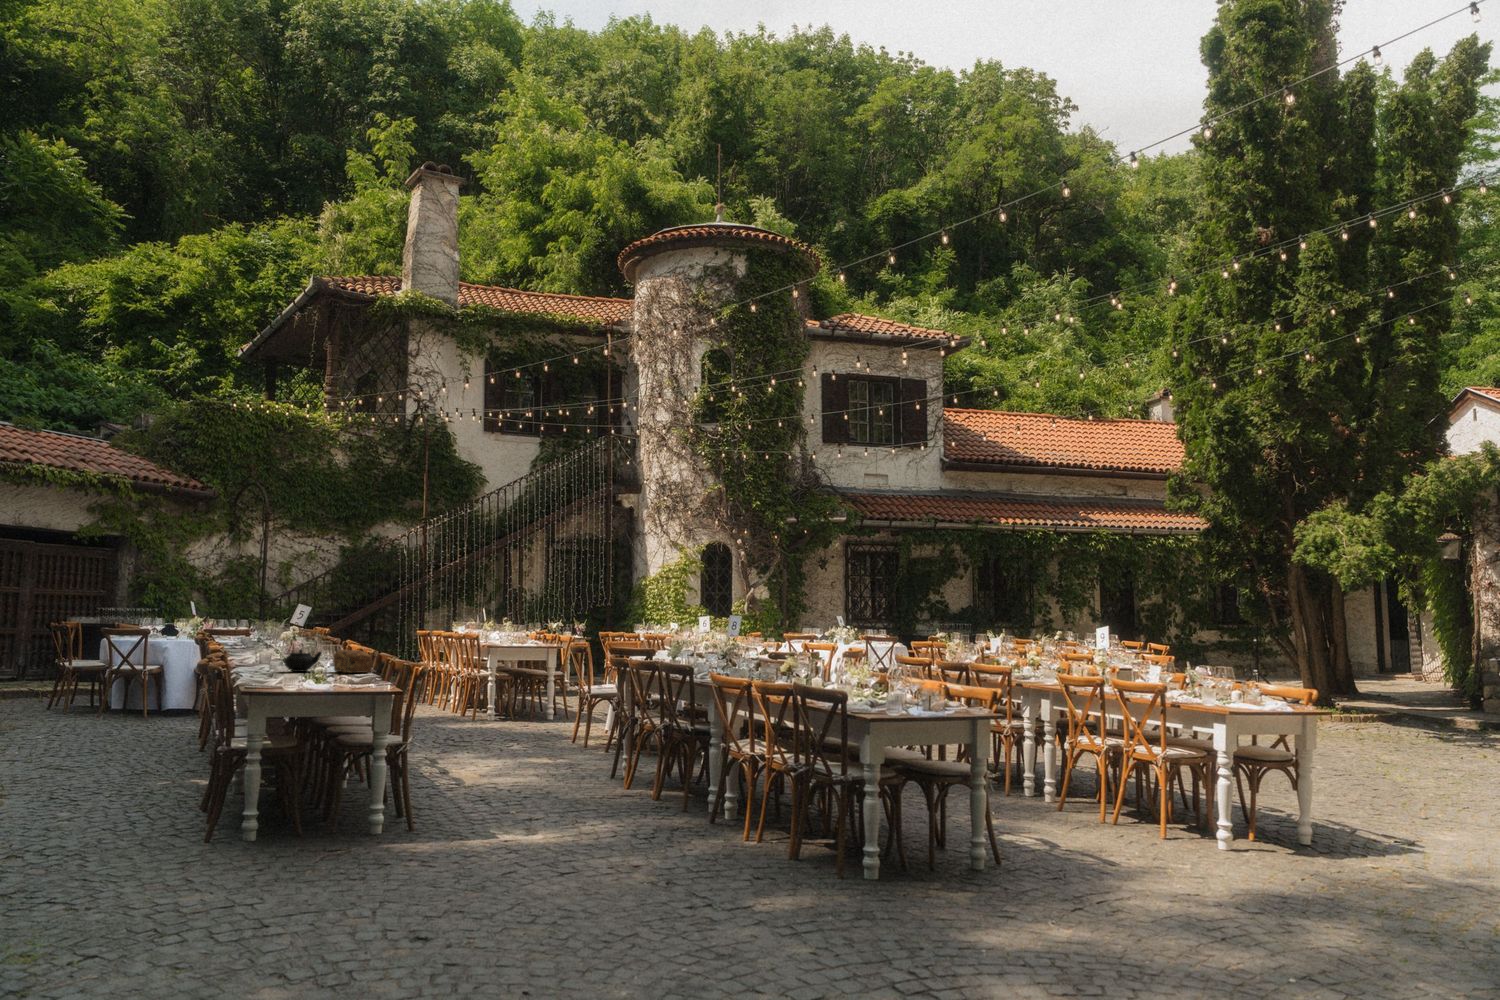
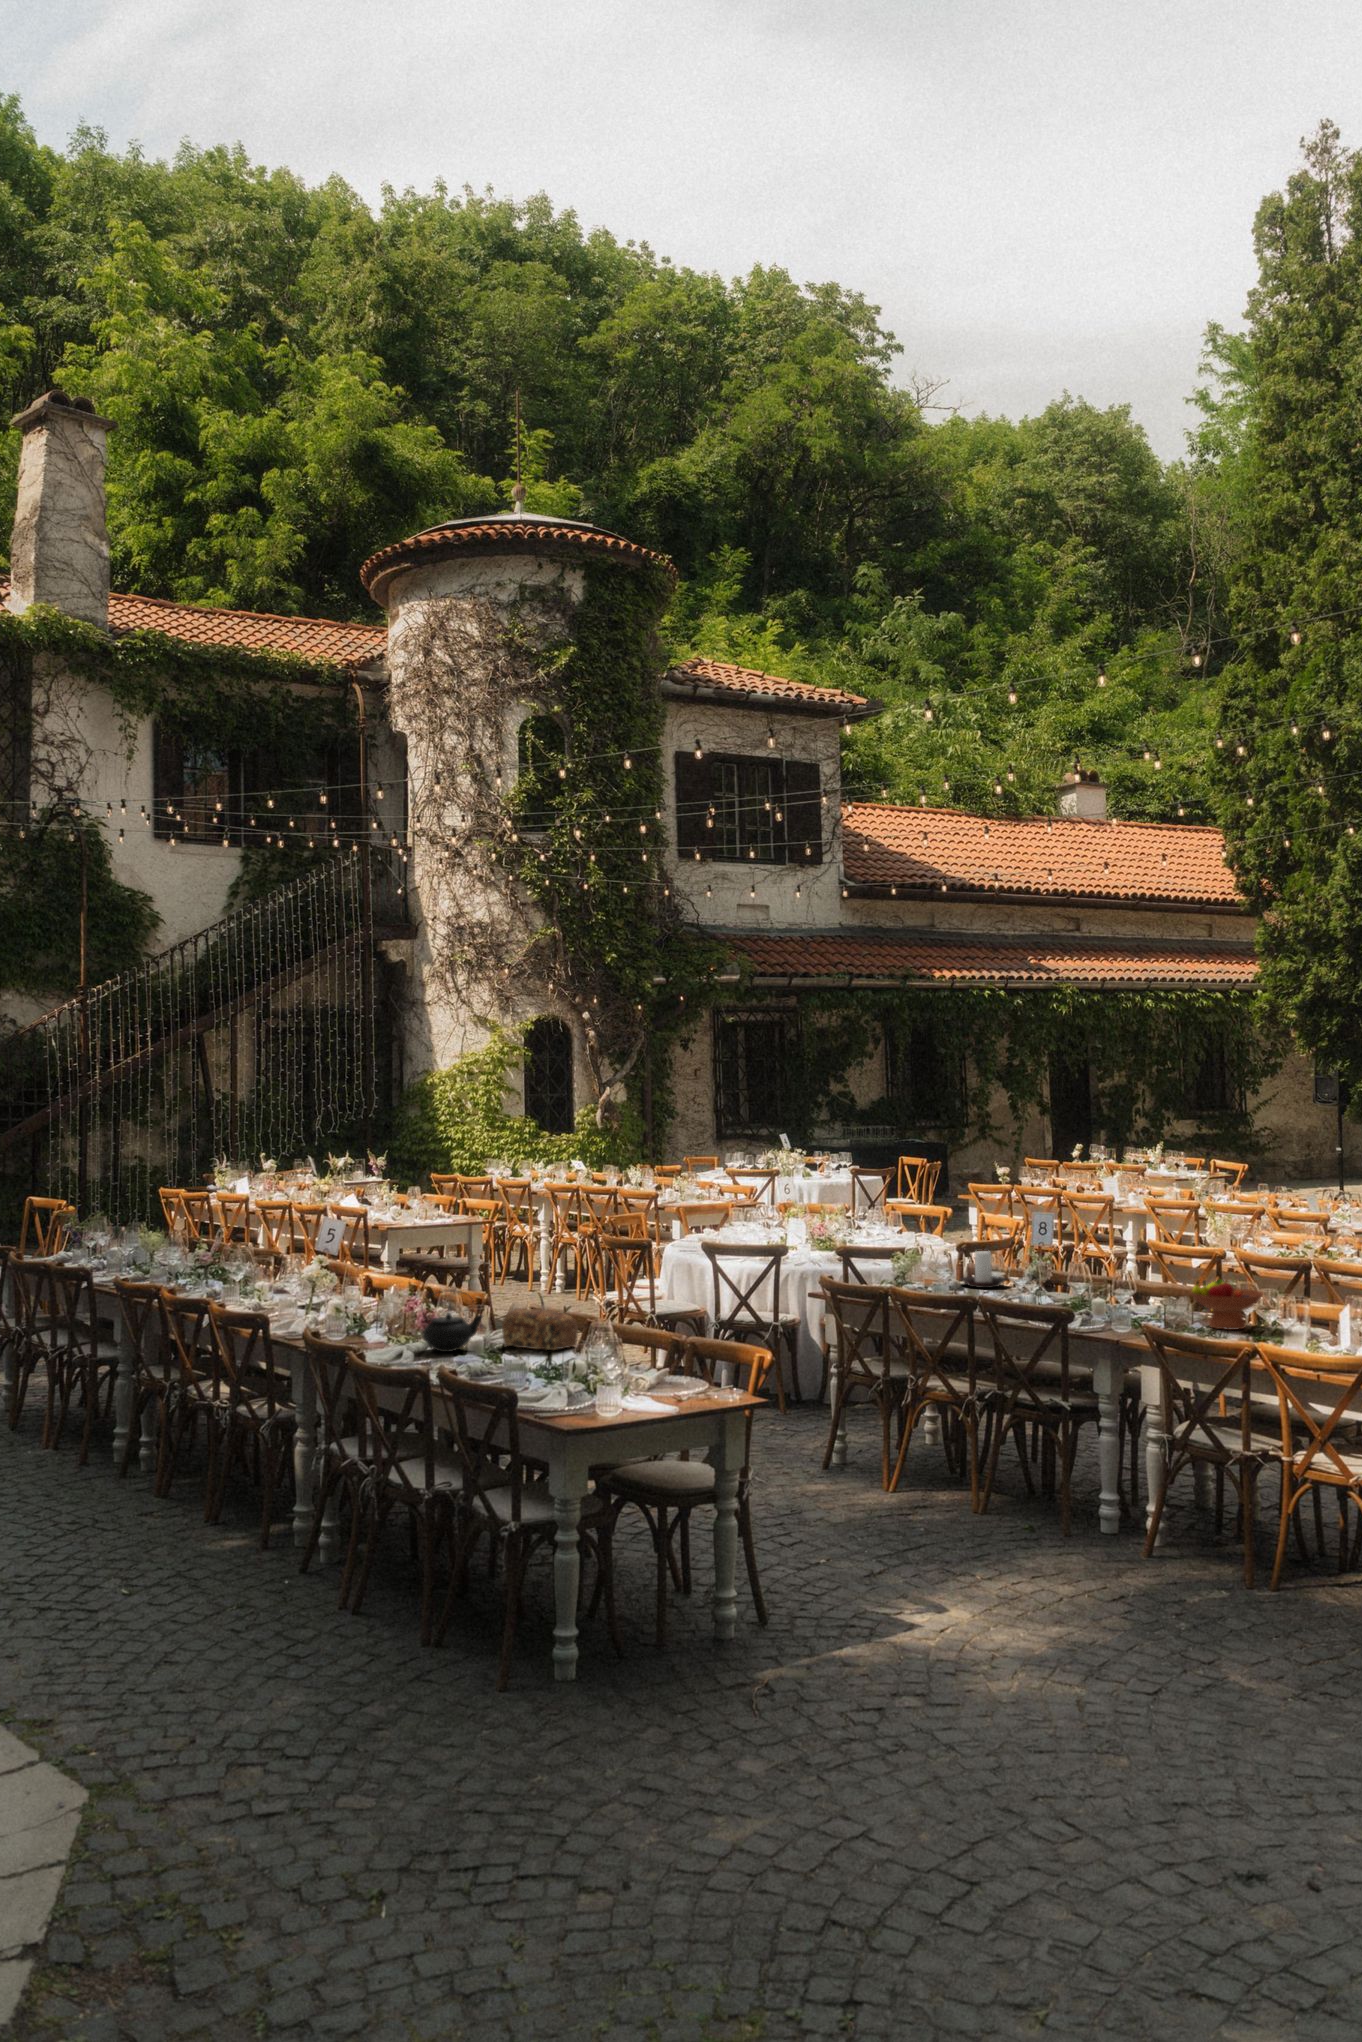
candle holder: none [713,646,745,671] -> present [960,1251,1007,1288]
fruit bowl: none [784,654,833,688] -> present [1190,1279,1263,1330]

